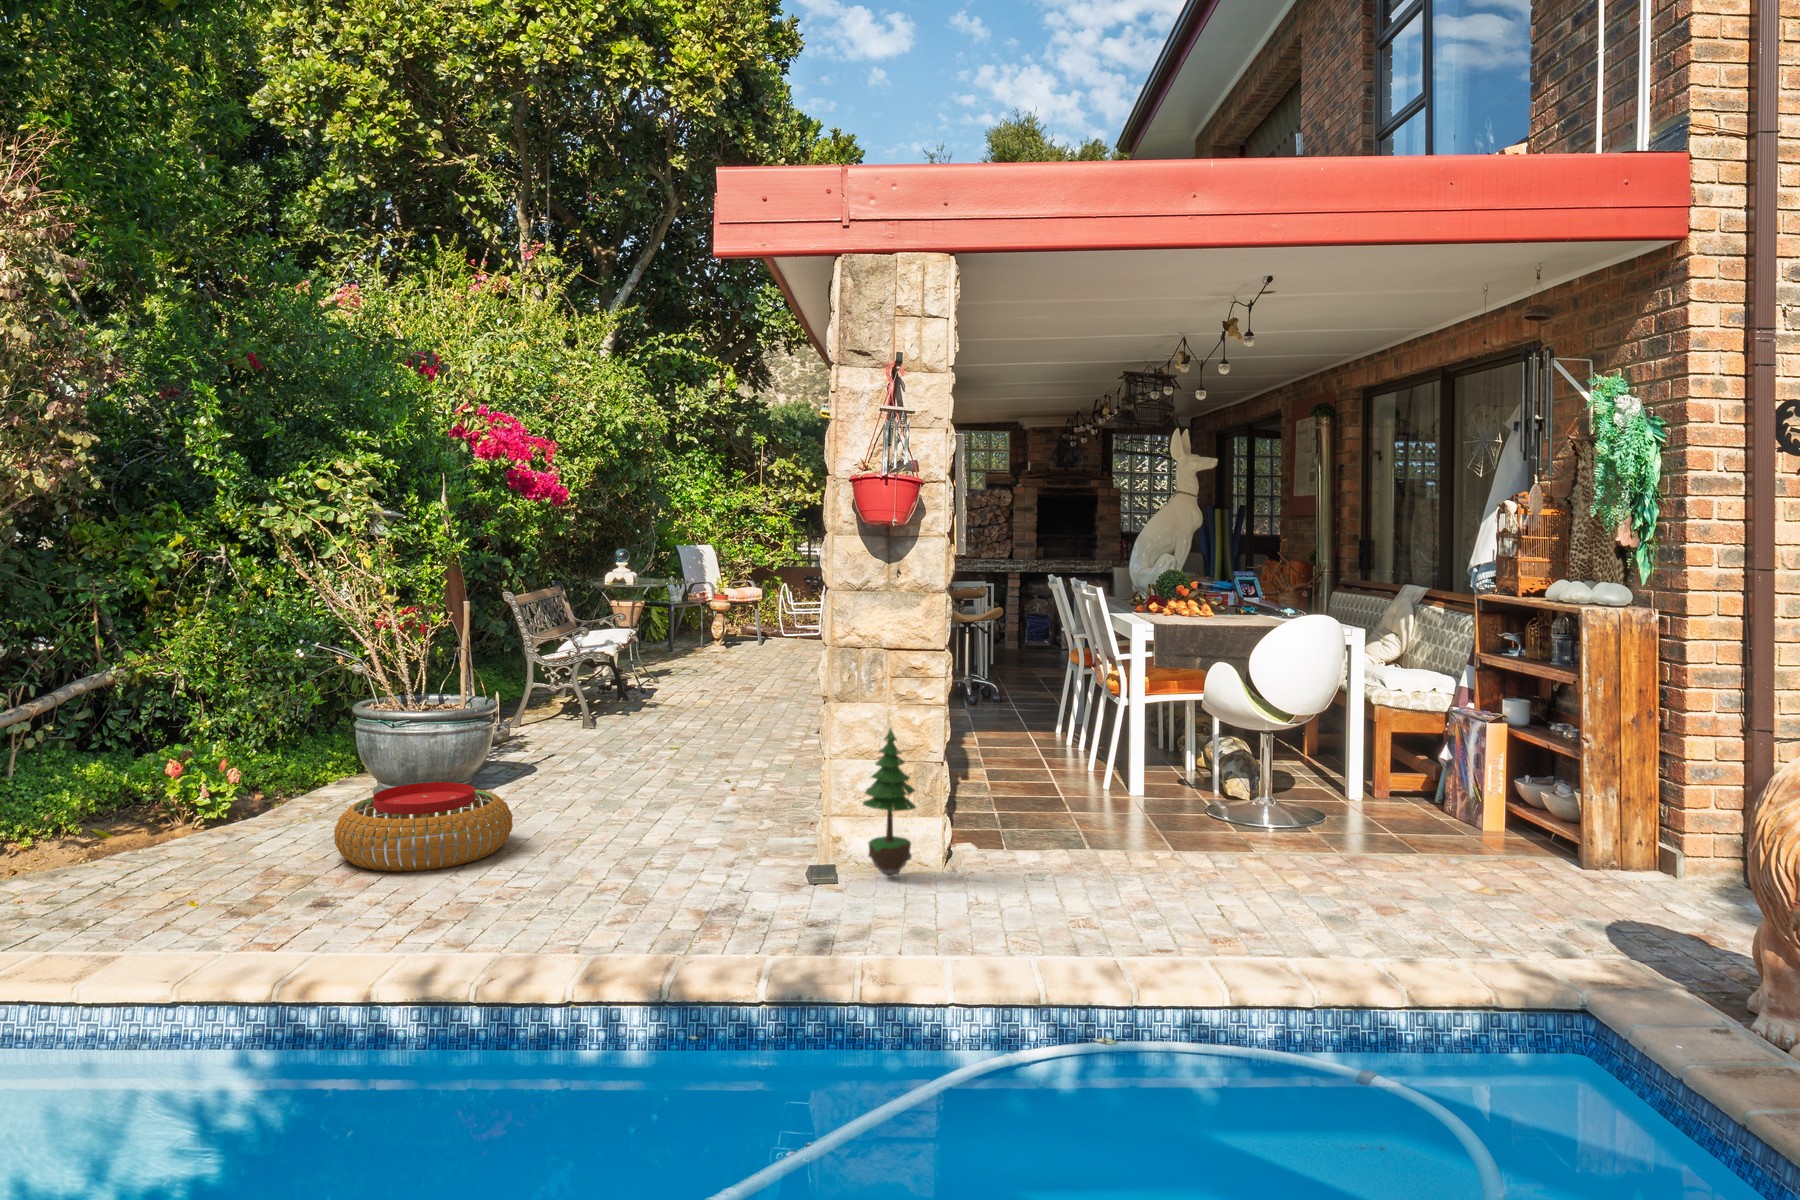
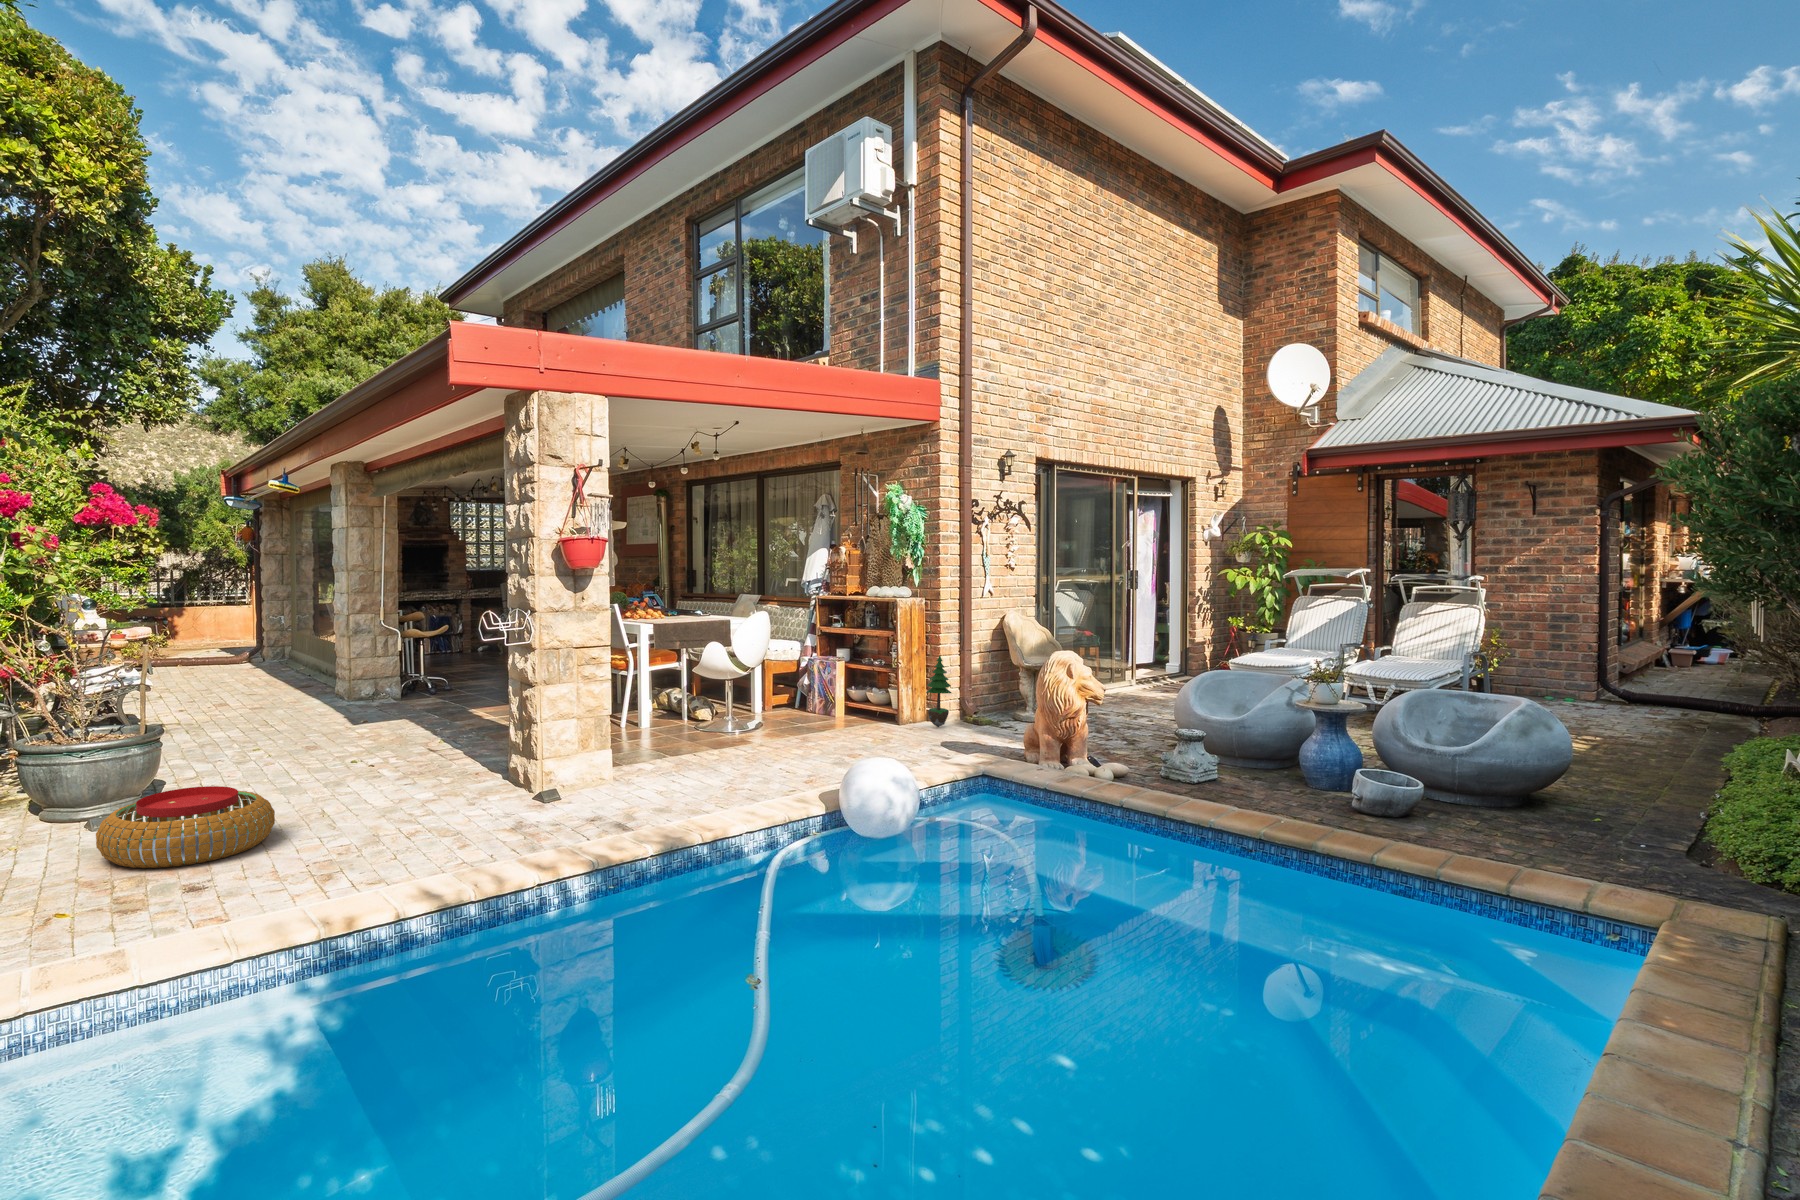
potted tree: present [863,729,916,877] -> present [926,656,951,727]

